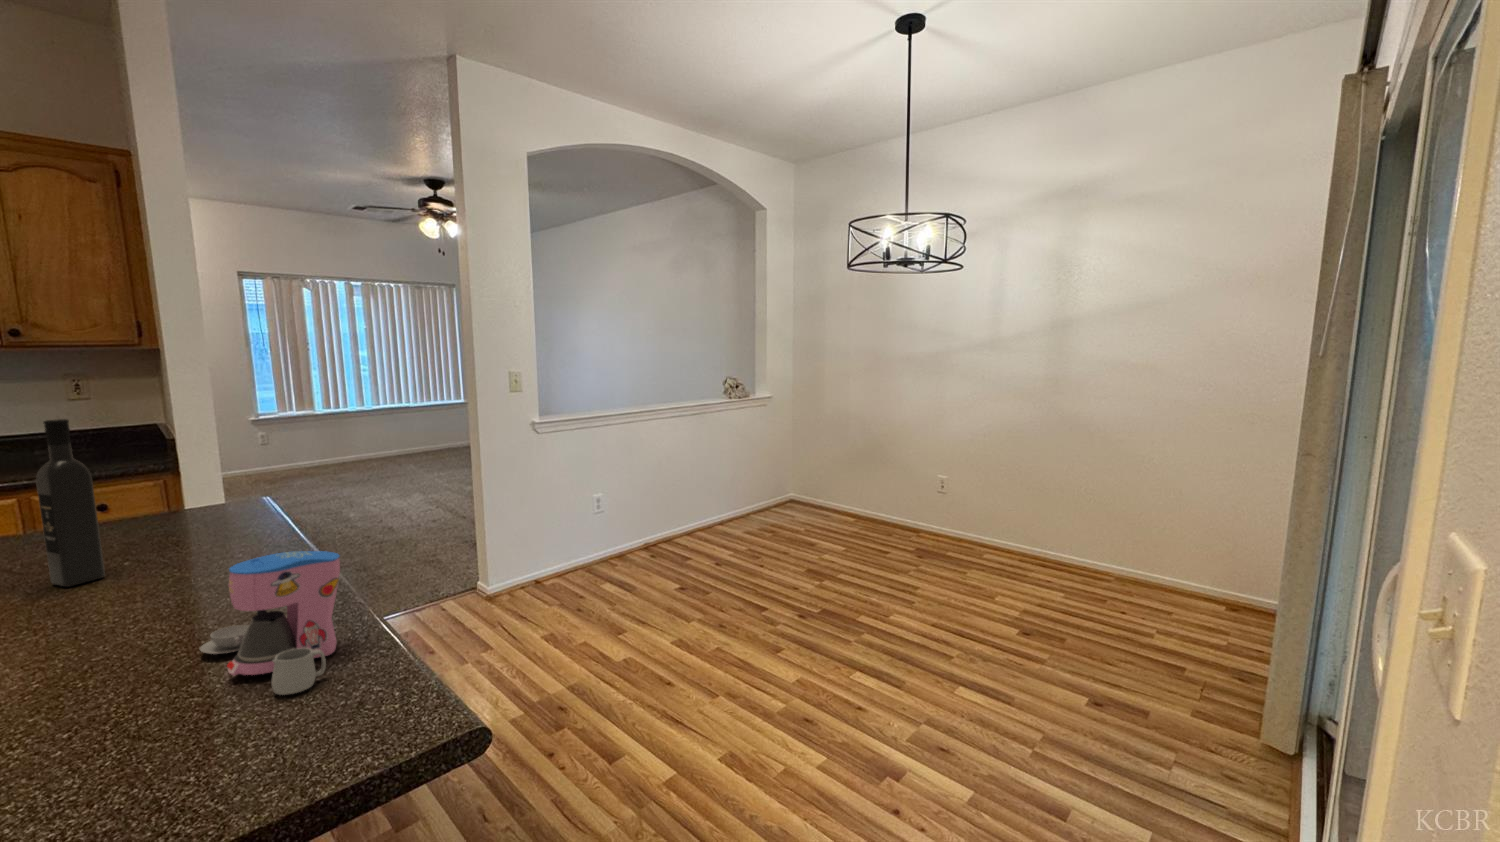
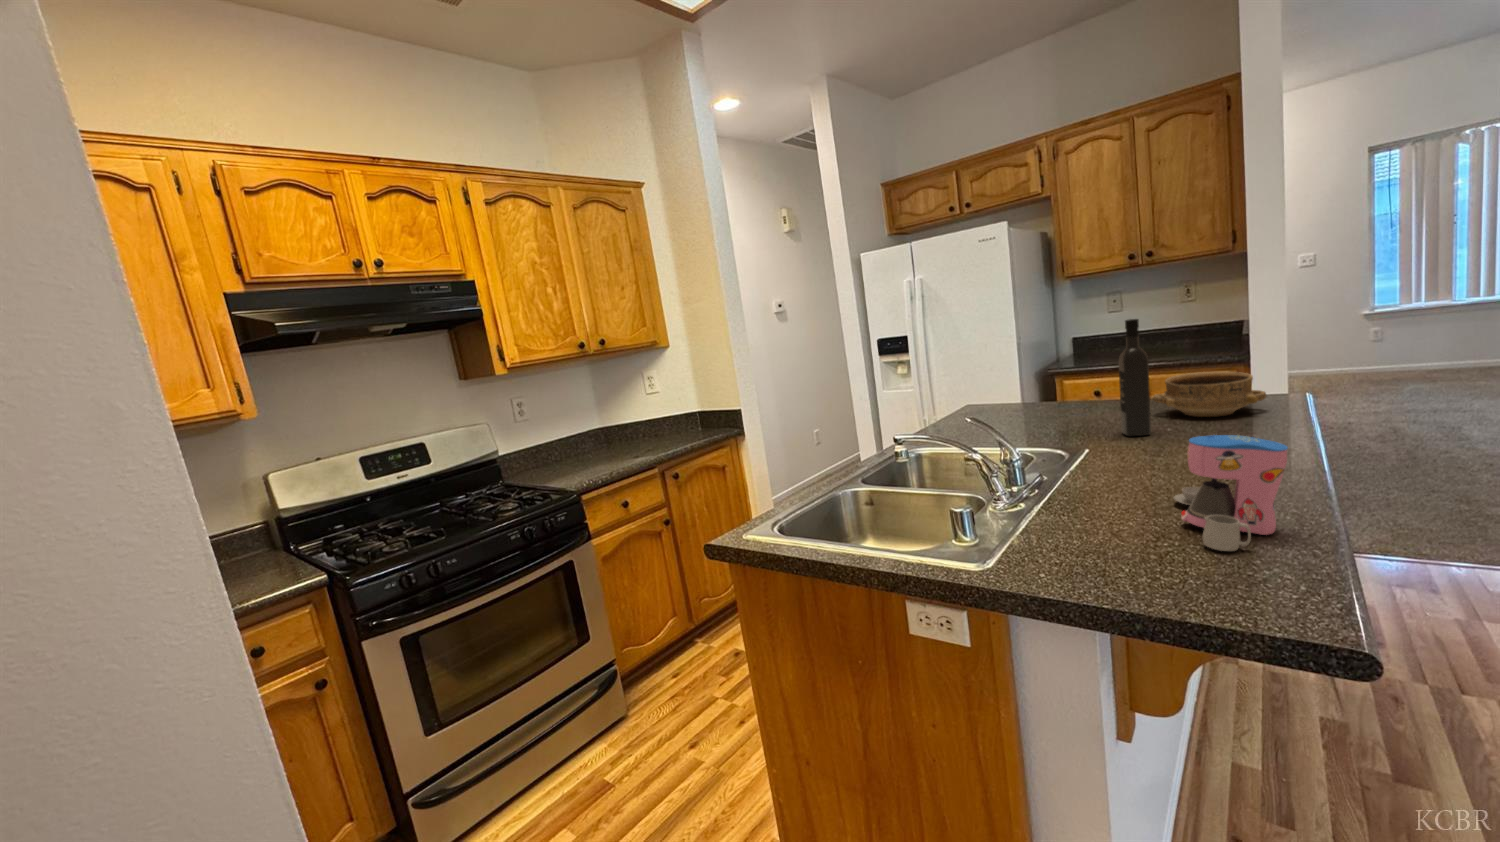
ceramic bowl: none [89,482,239,541] -> present [1153,372,1266,417]

